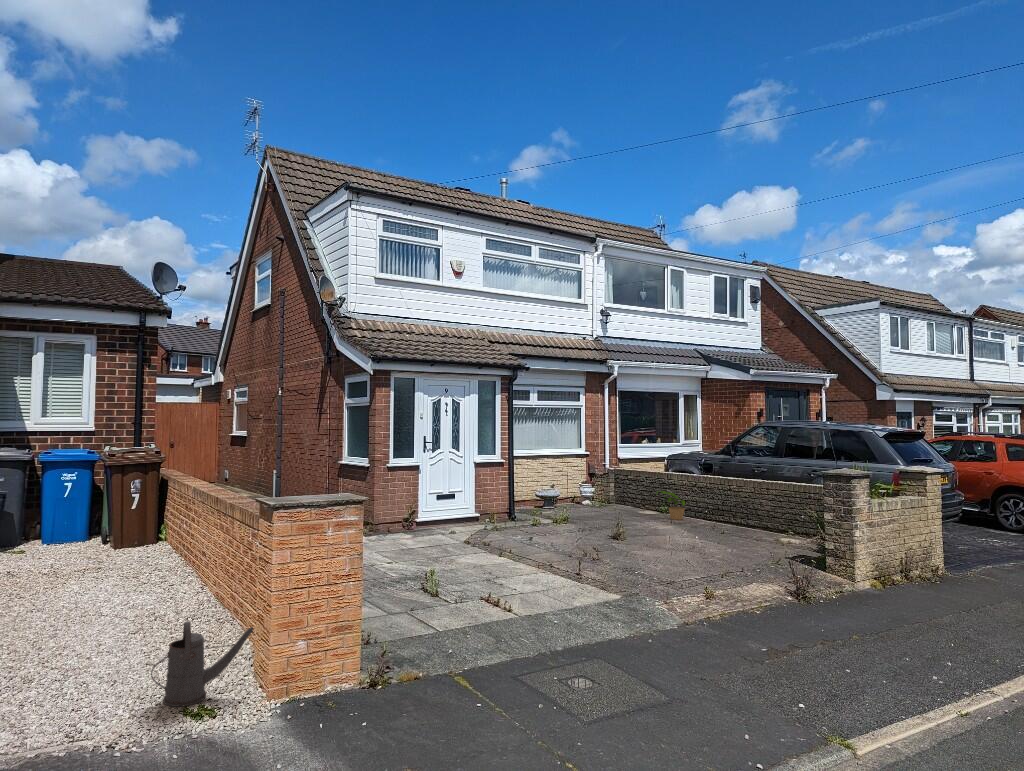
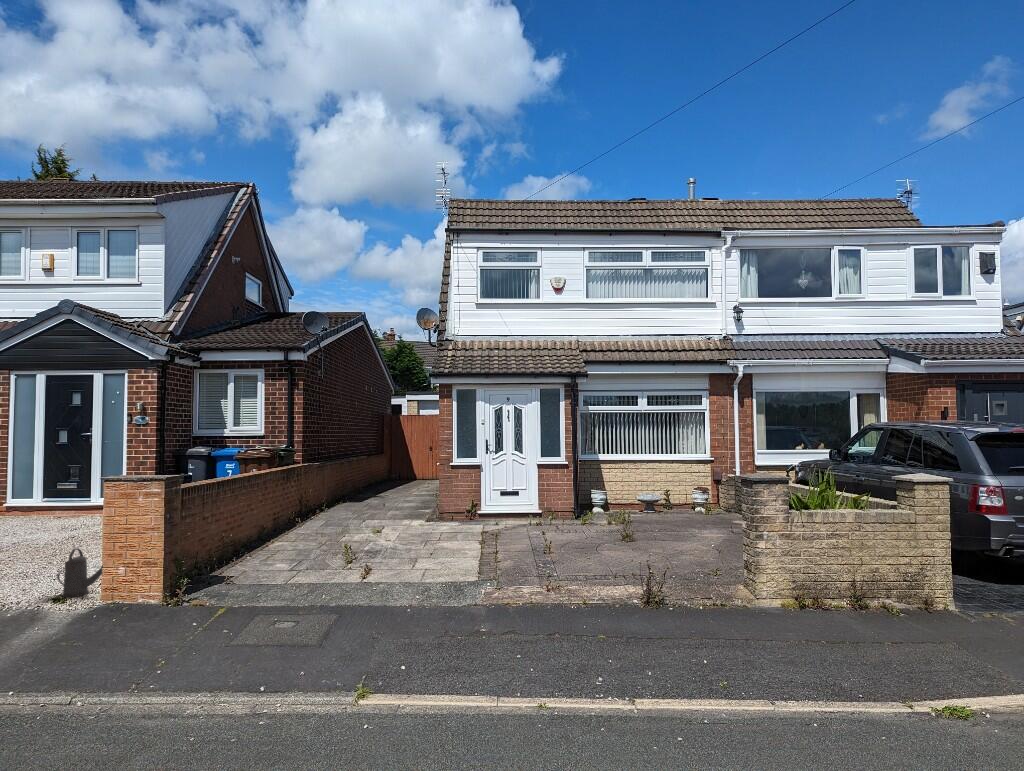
potted plant: present [656,491,685,520] -> none [714,497,749,529]

